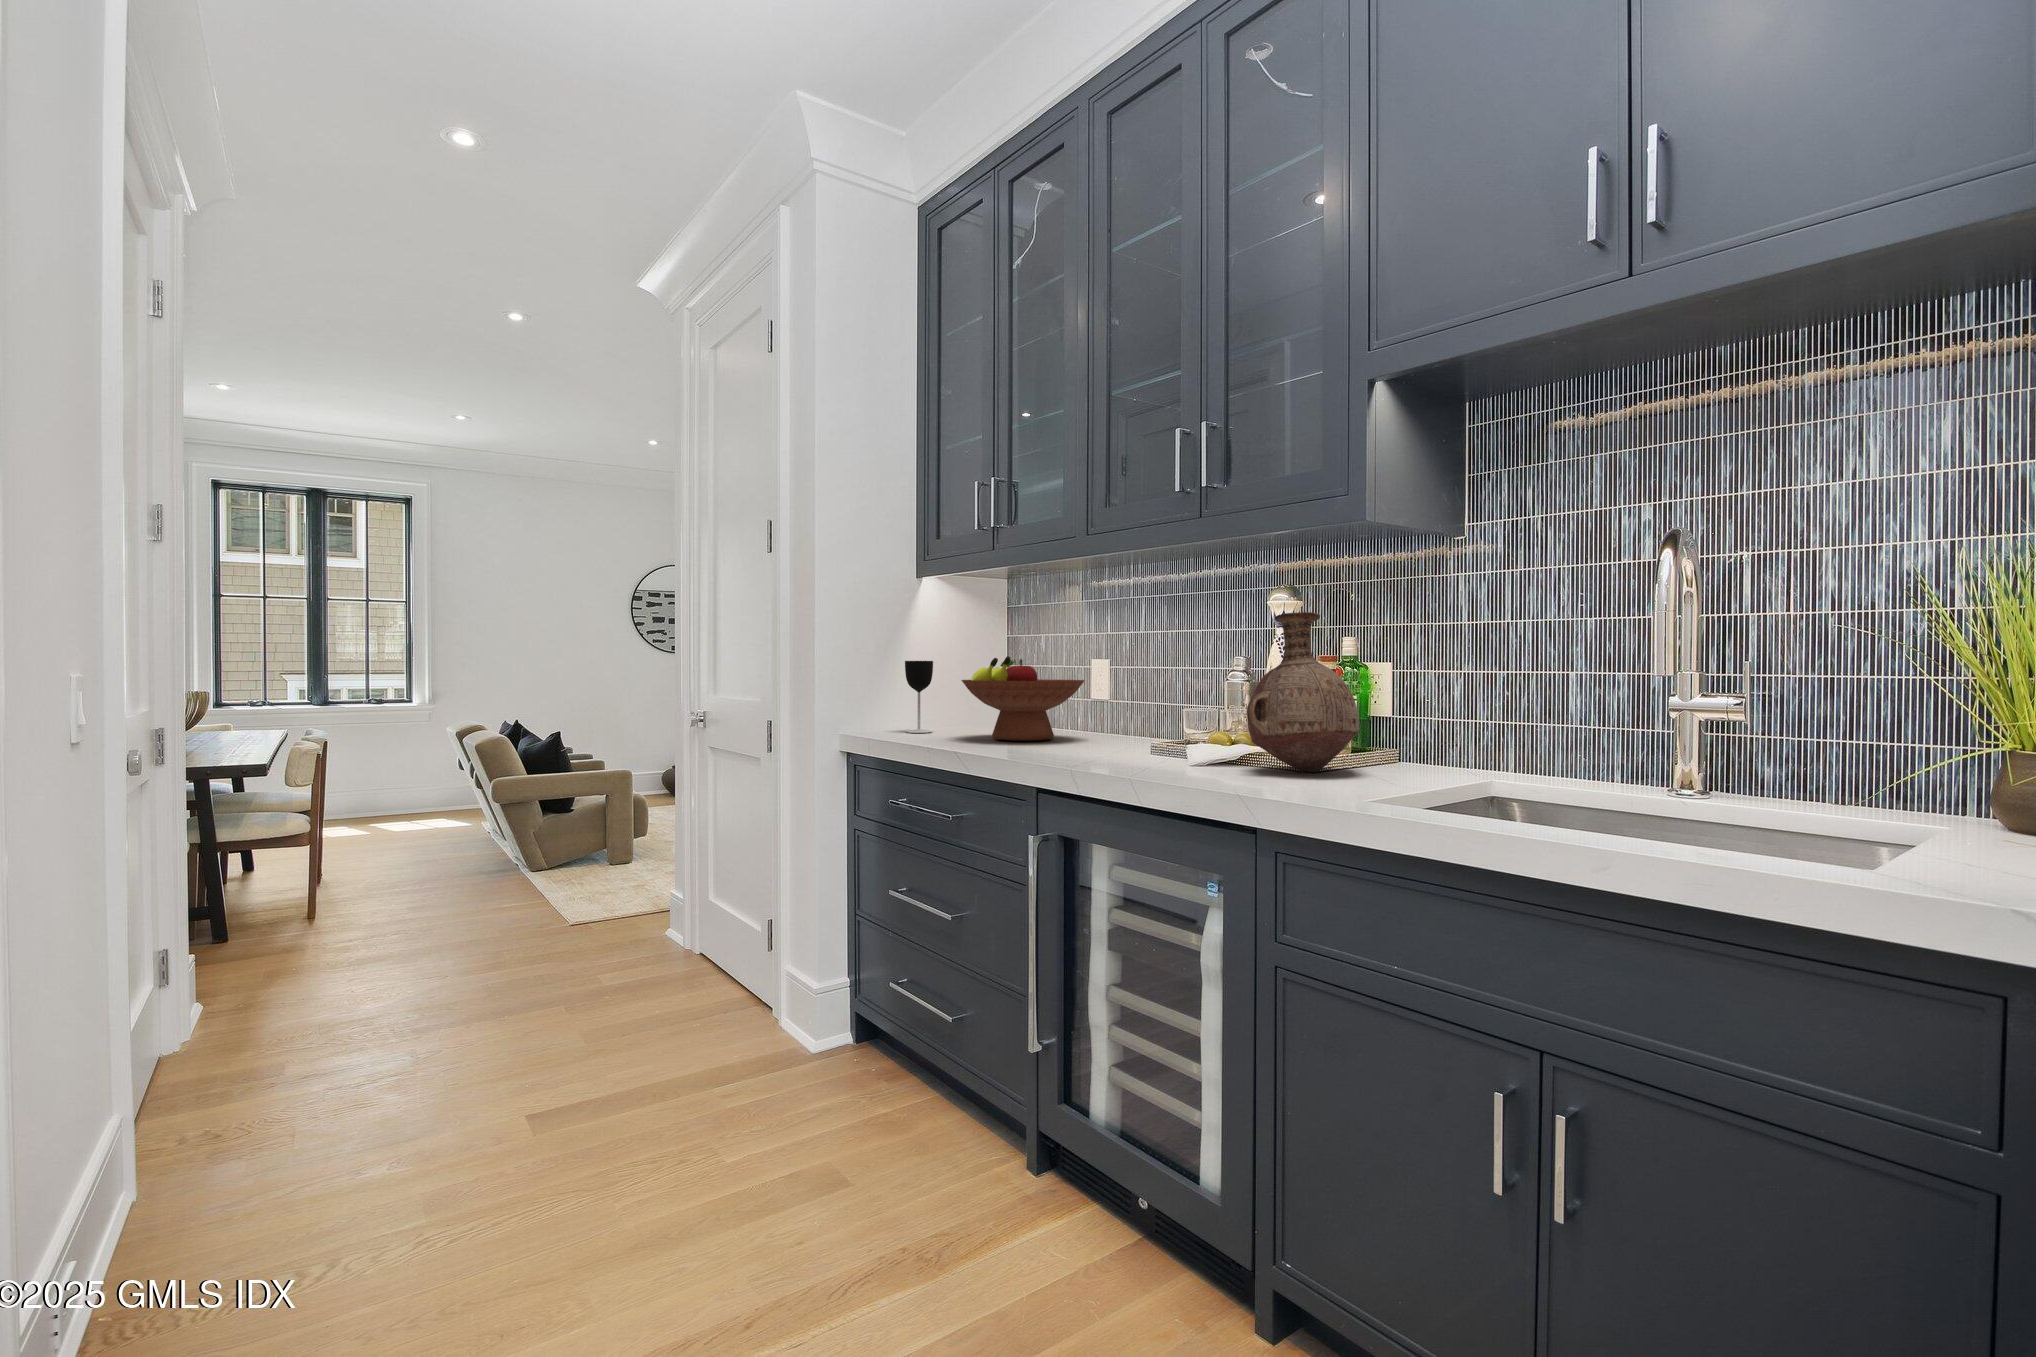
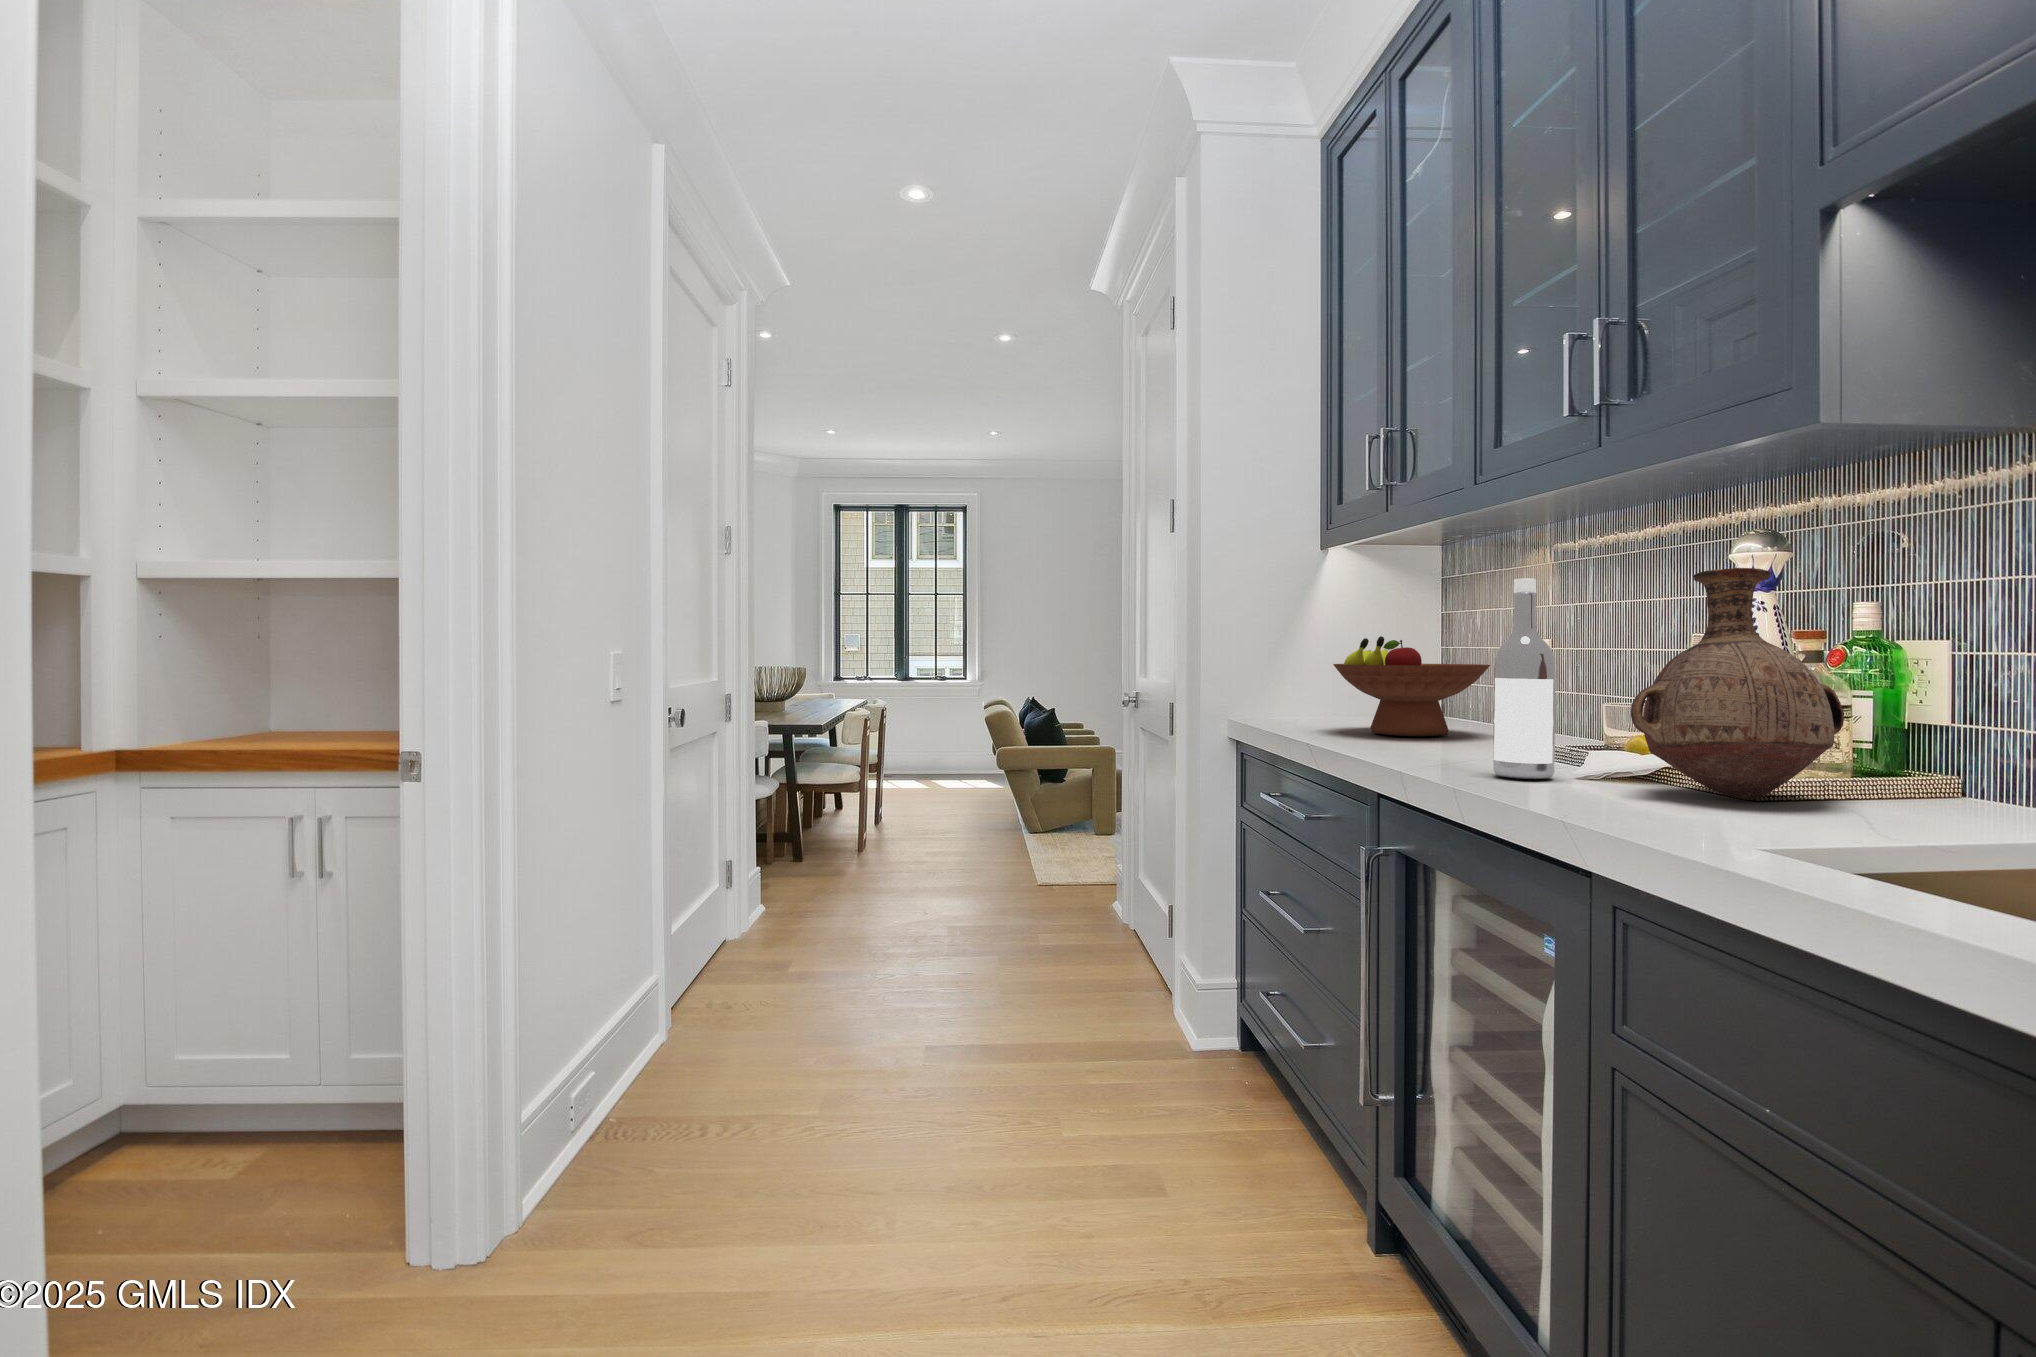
wine bottle: none [1142,614,1184,767] -> present [1493,578,1555,779]
wine glass: present [905,661,933,733] -> none [1289,642,1322,722]

